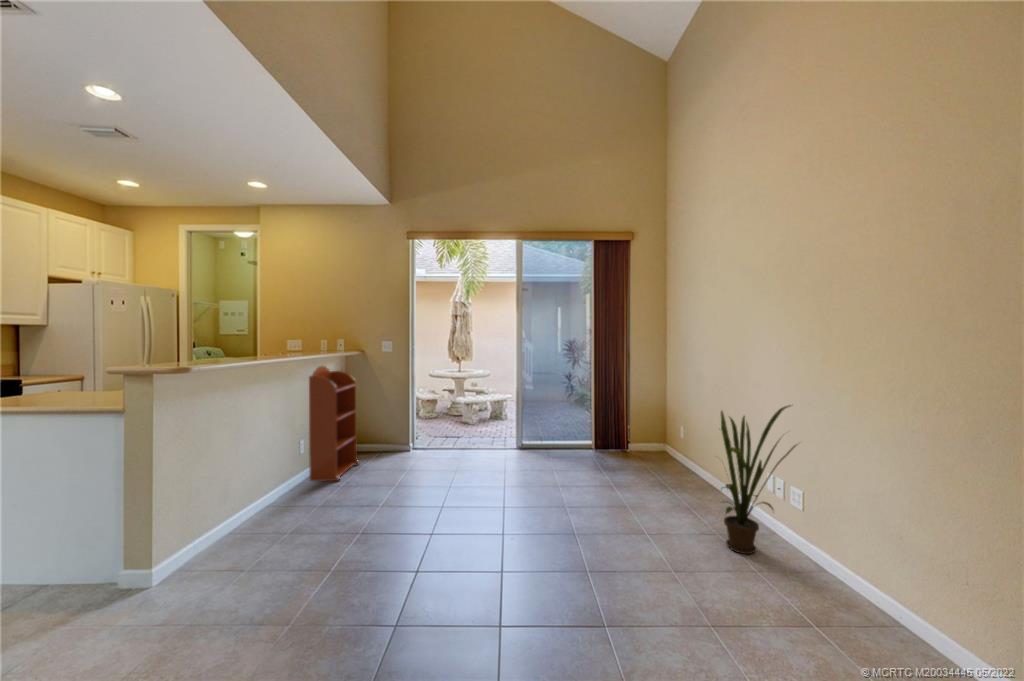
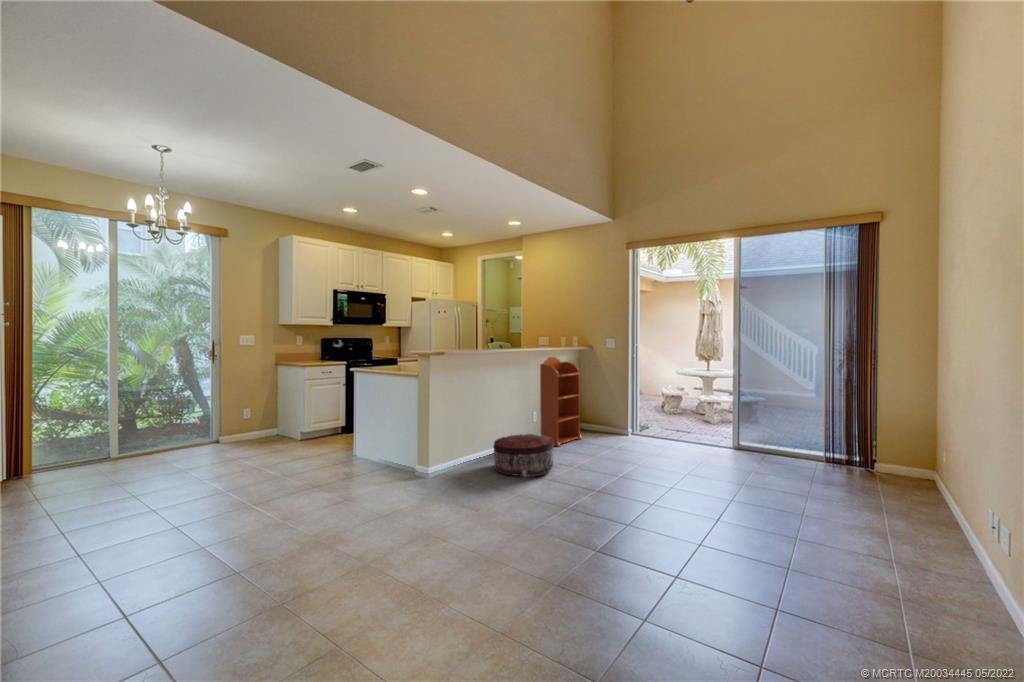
house plant: present [721,405,797,554] -> none [843,408,971,574]
pouf: none [263,474,359,549] -> present [493,434,554,476]

